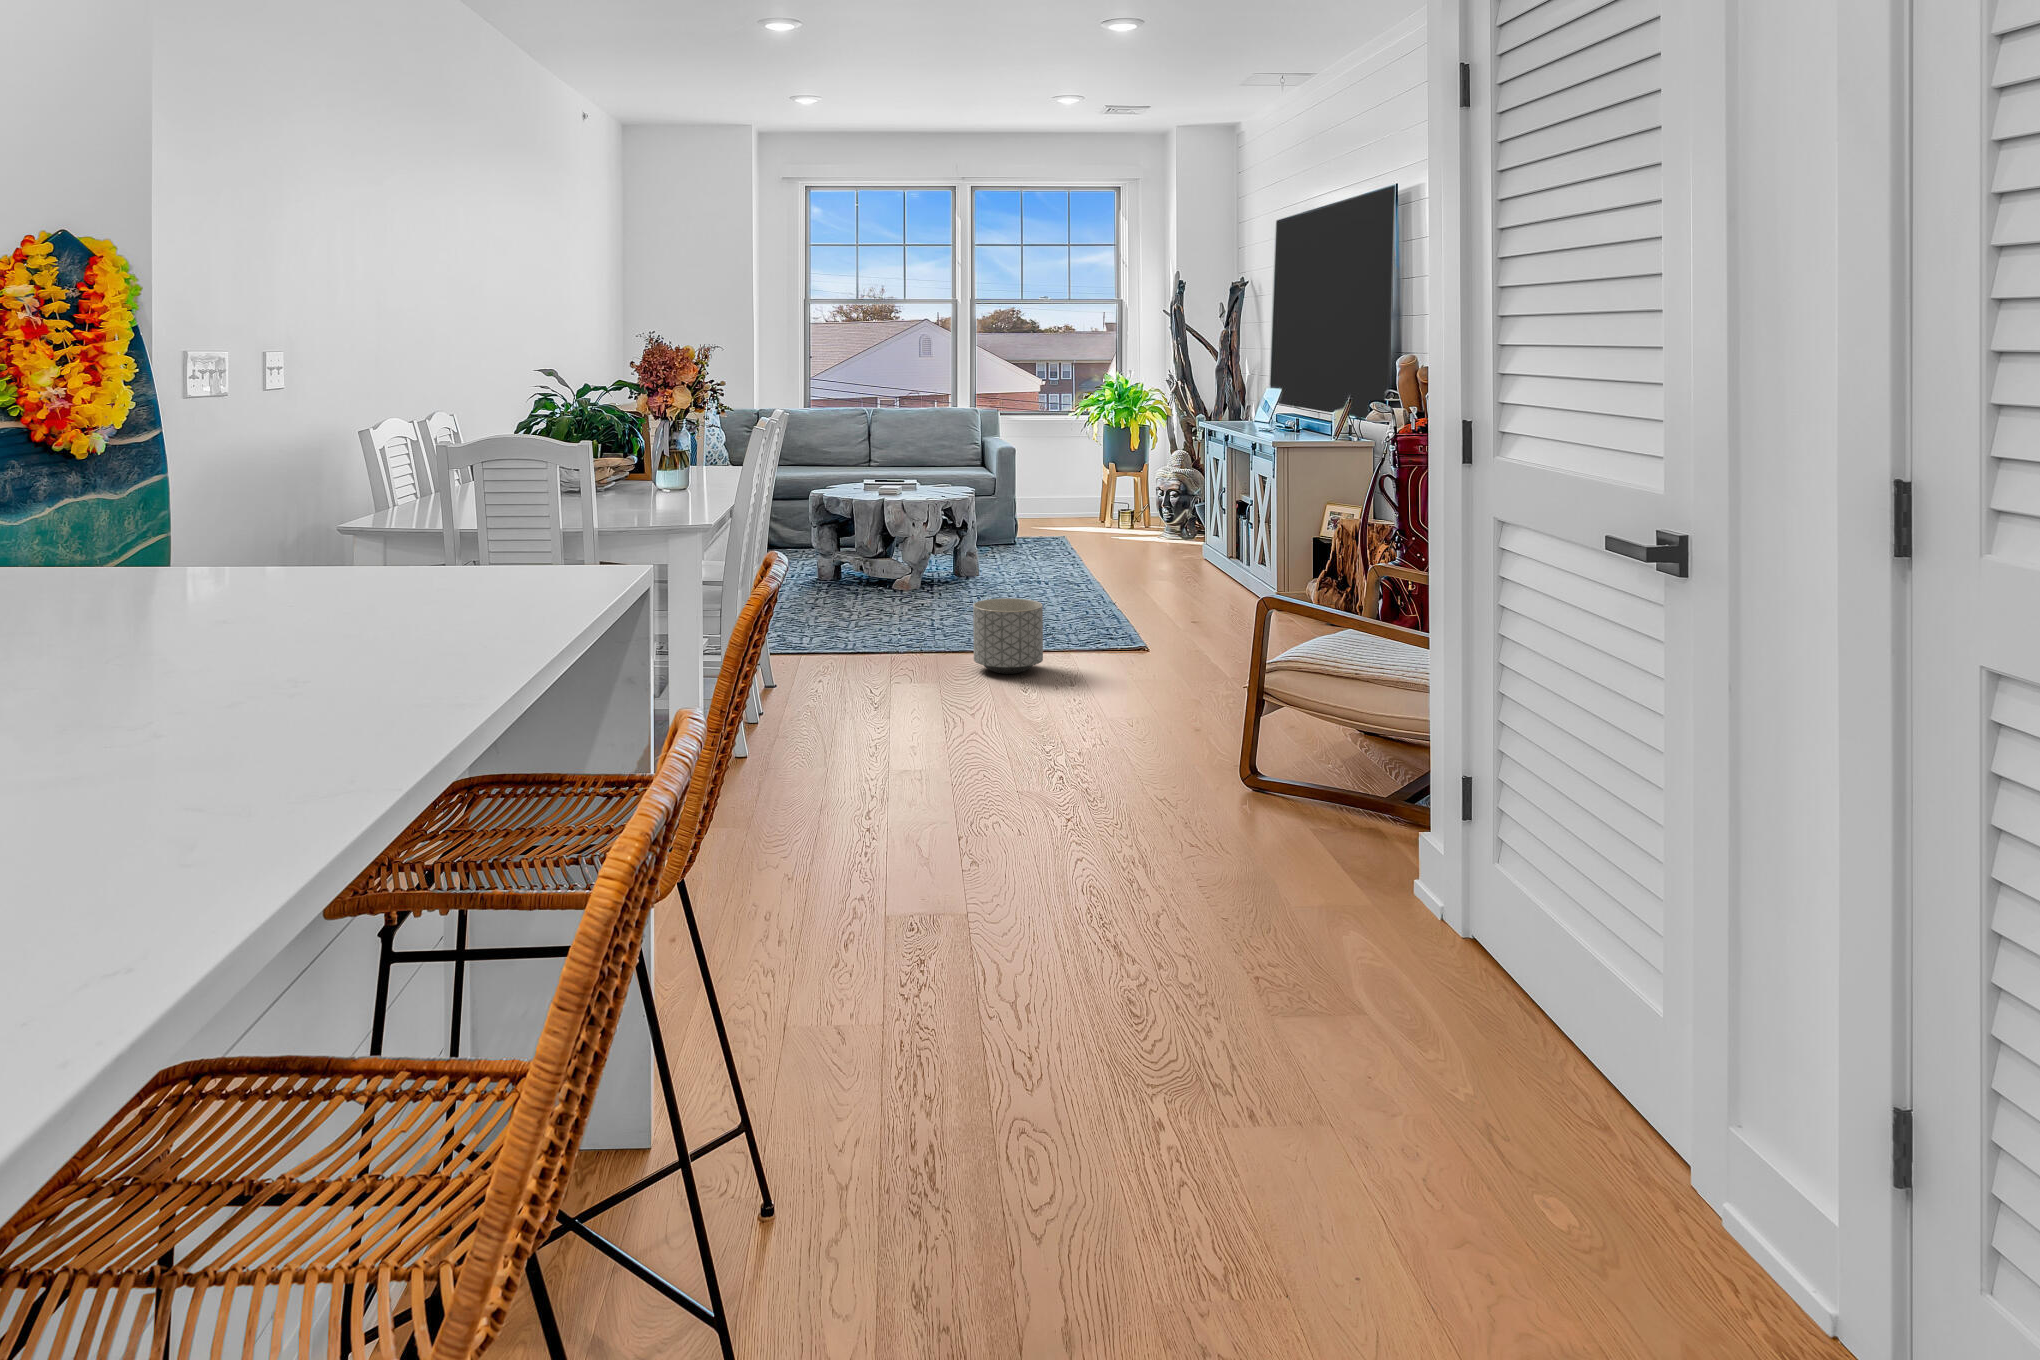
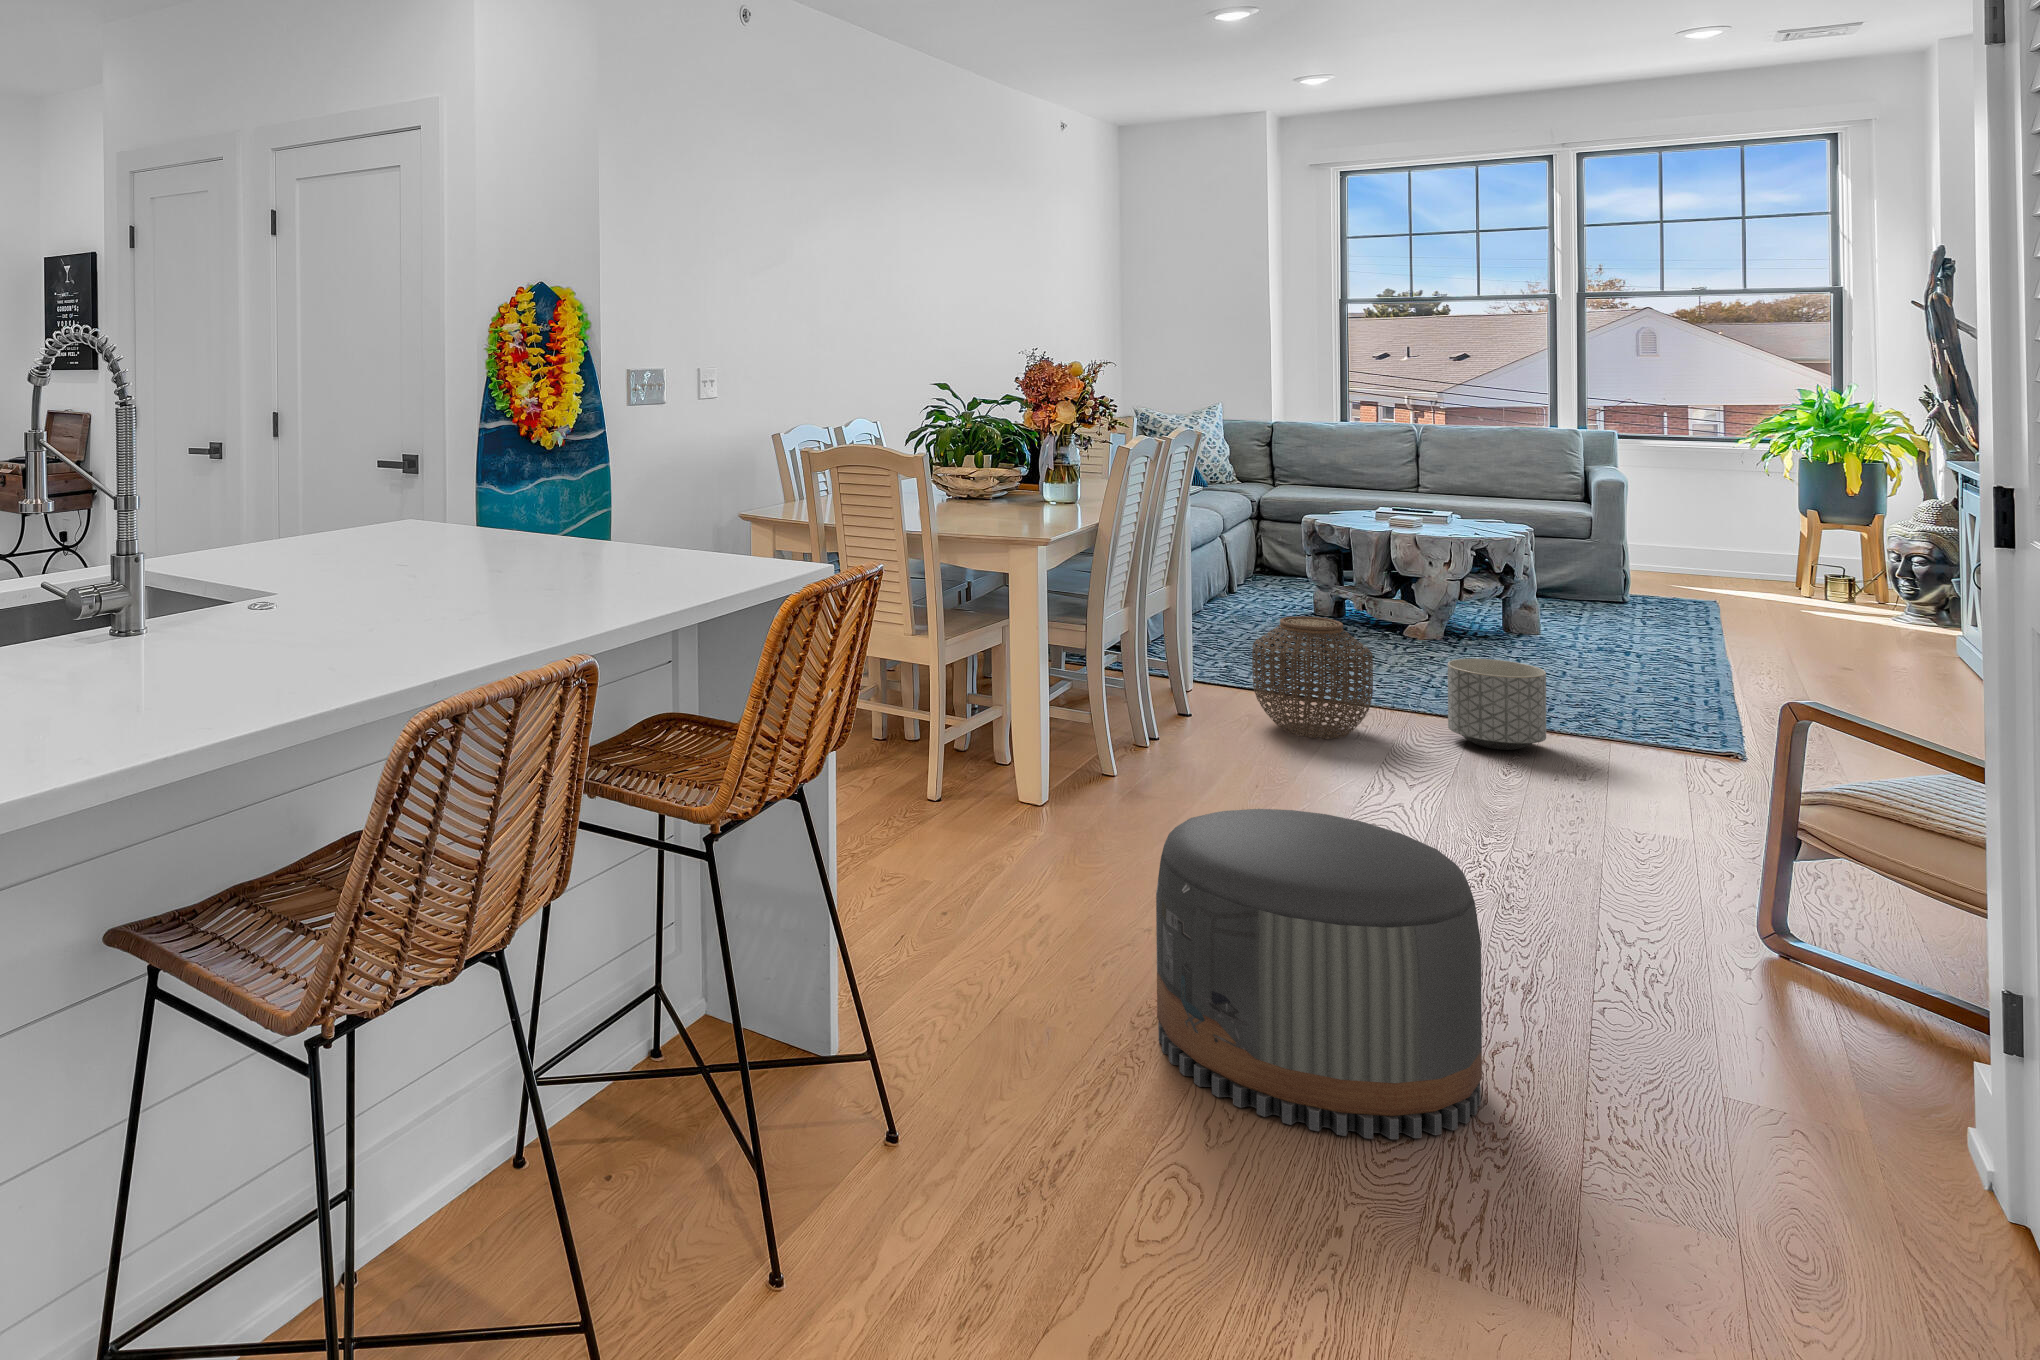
woven basket: none [826,578,923,688] -> present [1252,616,1373,739]
pouf: none [922,751,1189,1049] -> present [1156,809,1482,1139]

